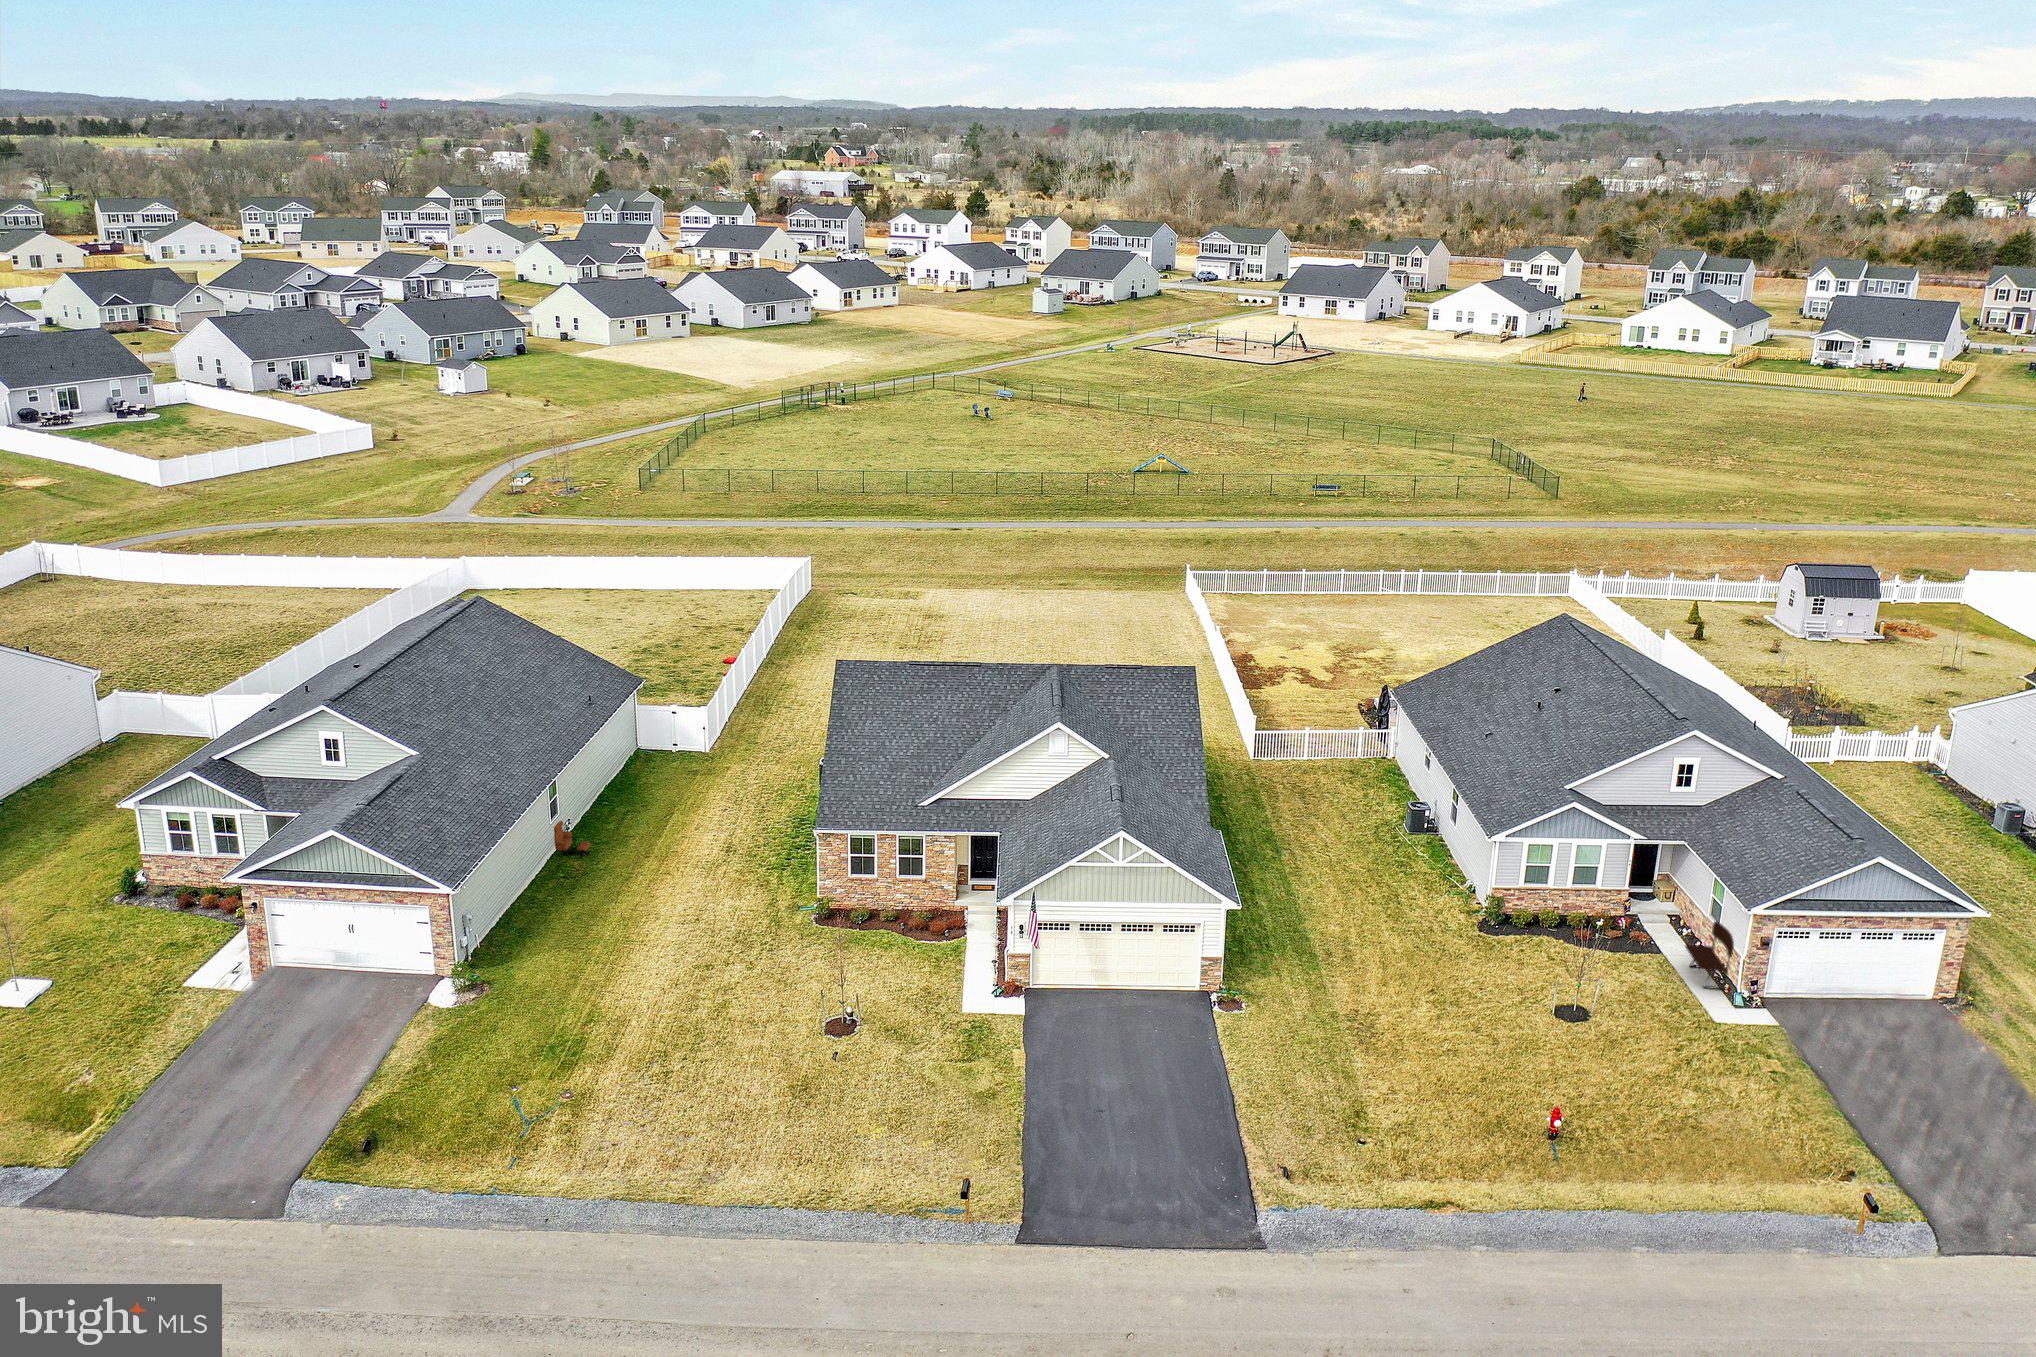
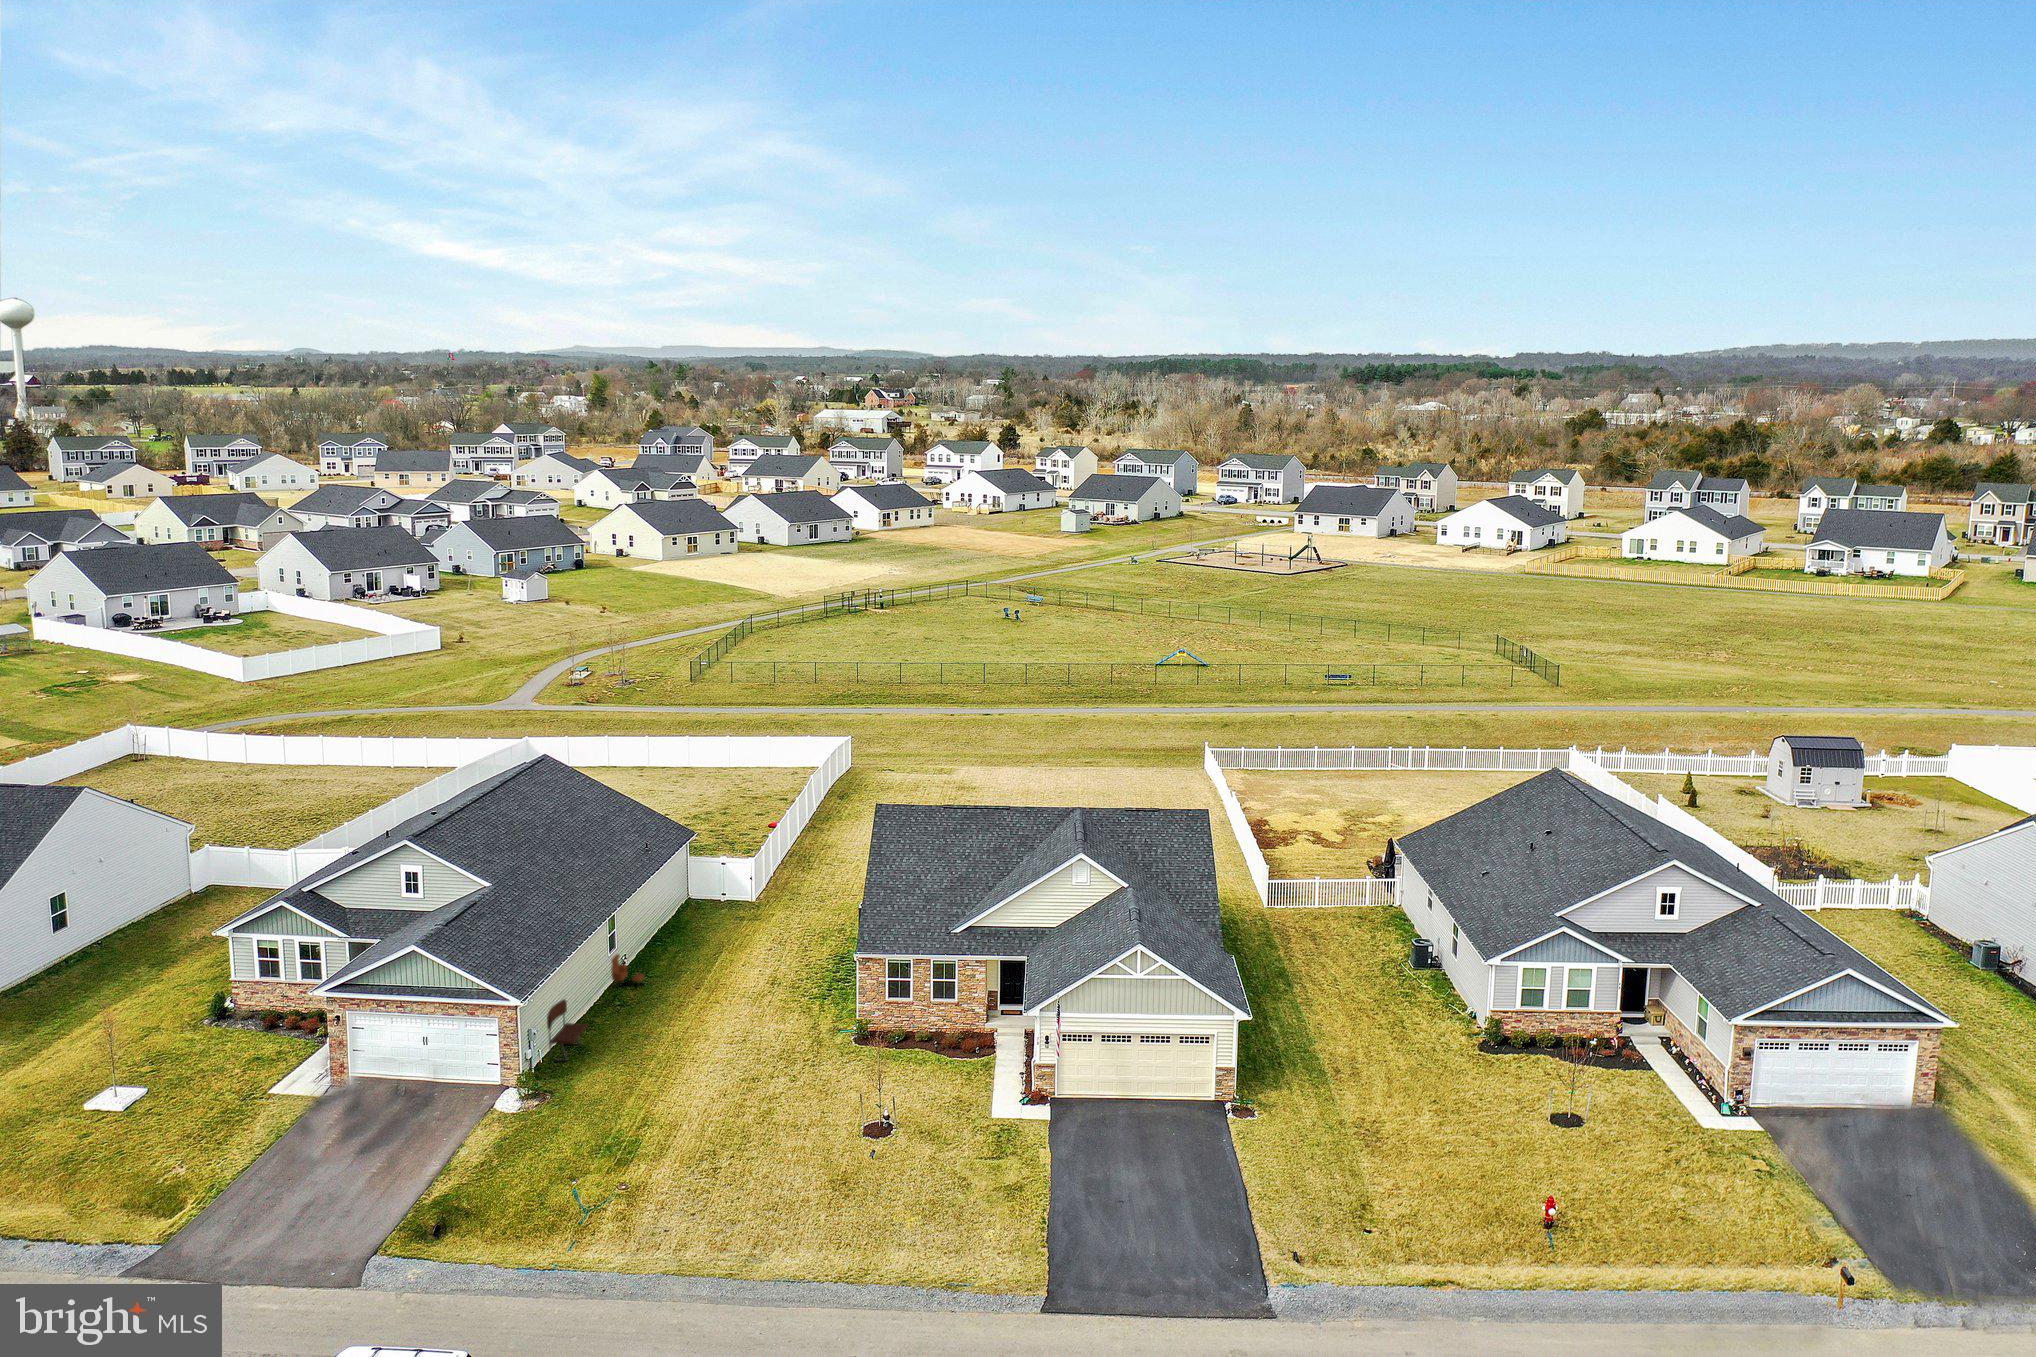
bench: present [1685,921,1734,989] -> present [547,999,588,1061]

